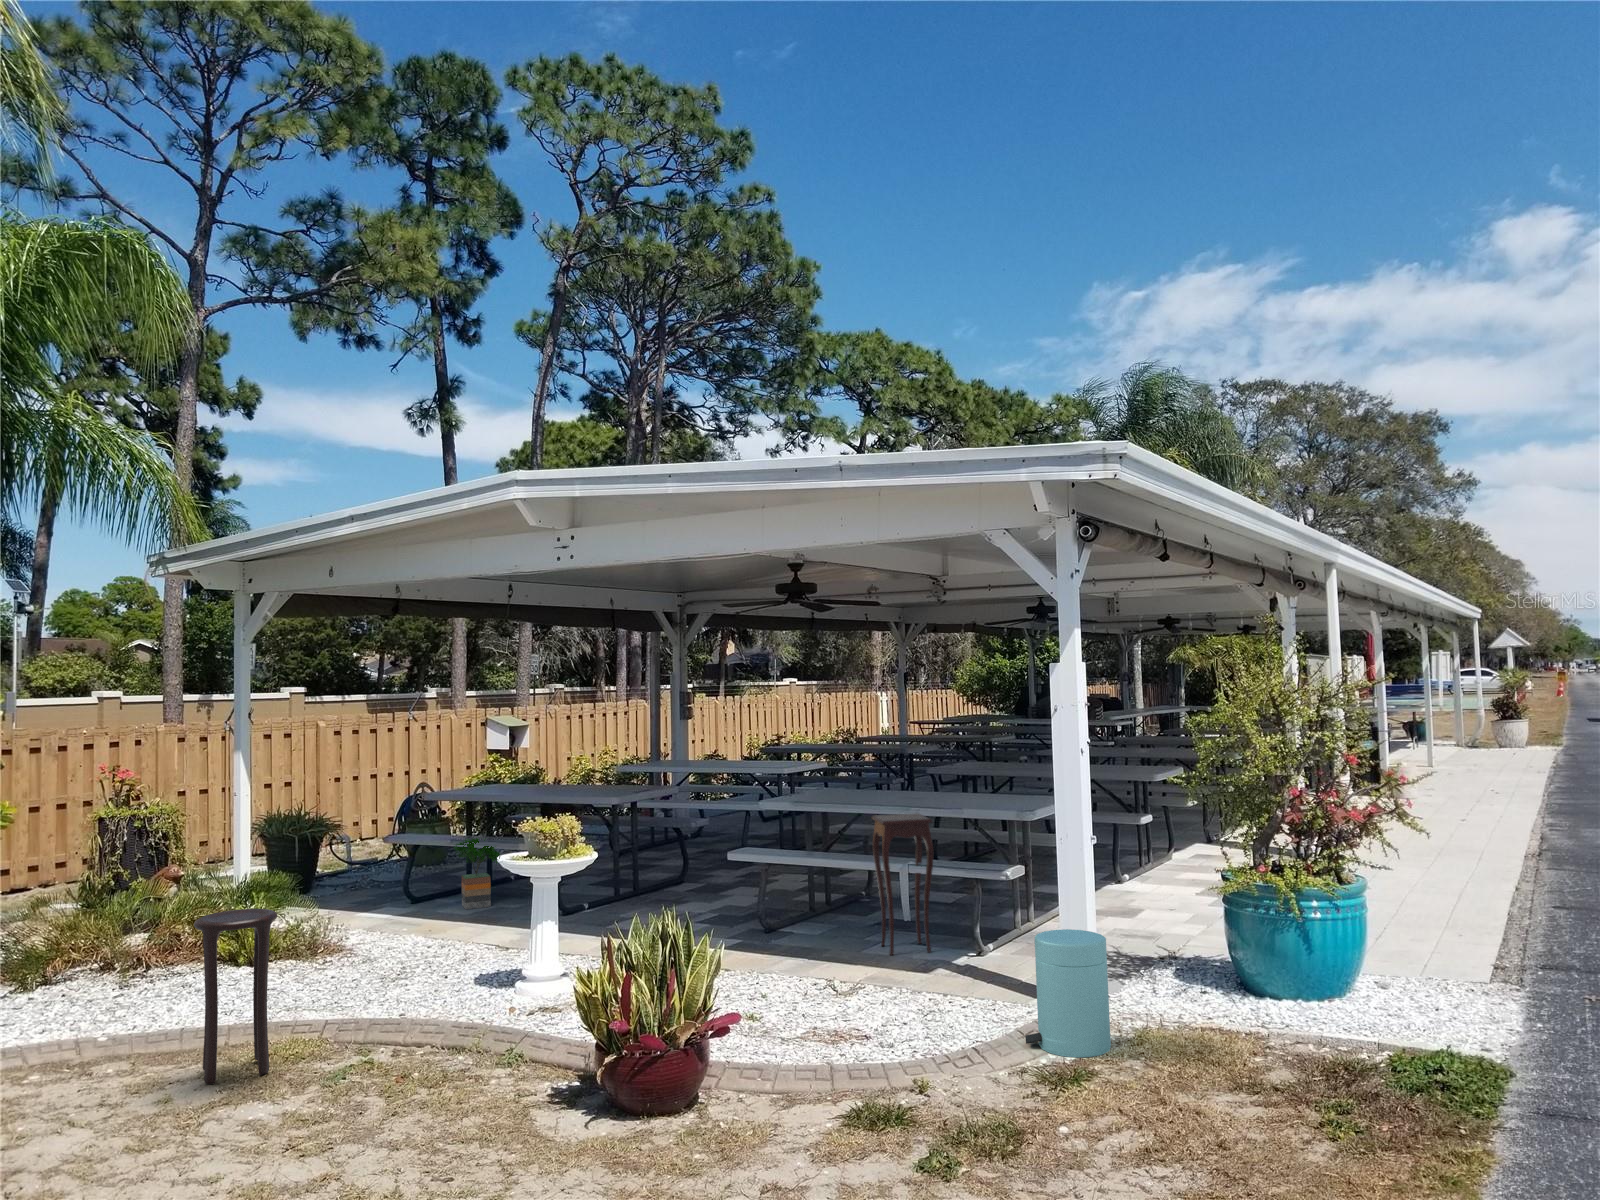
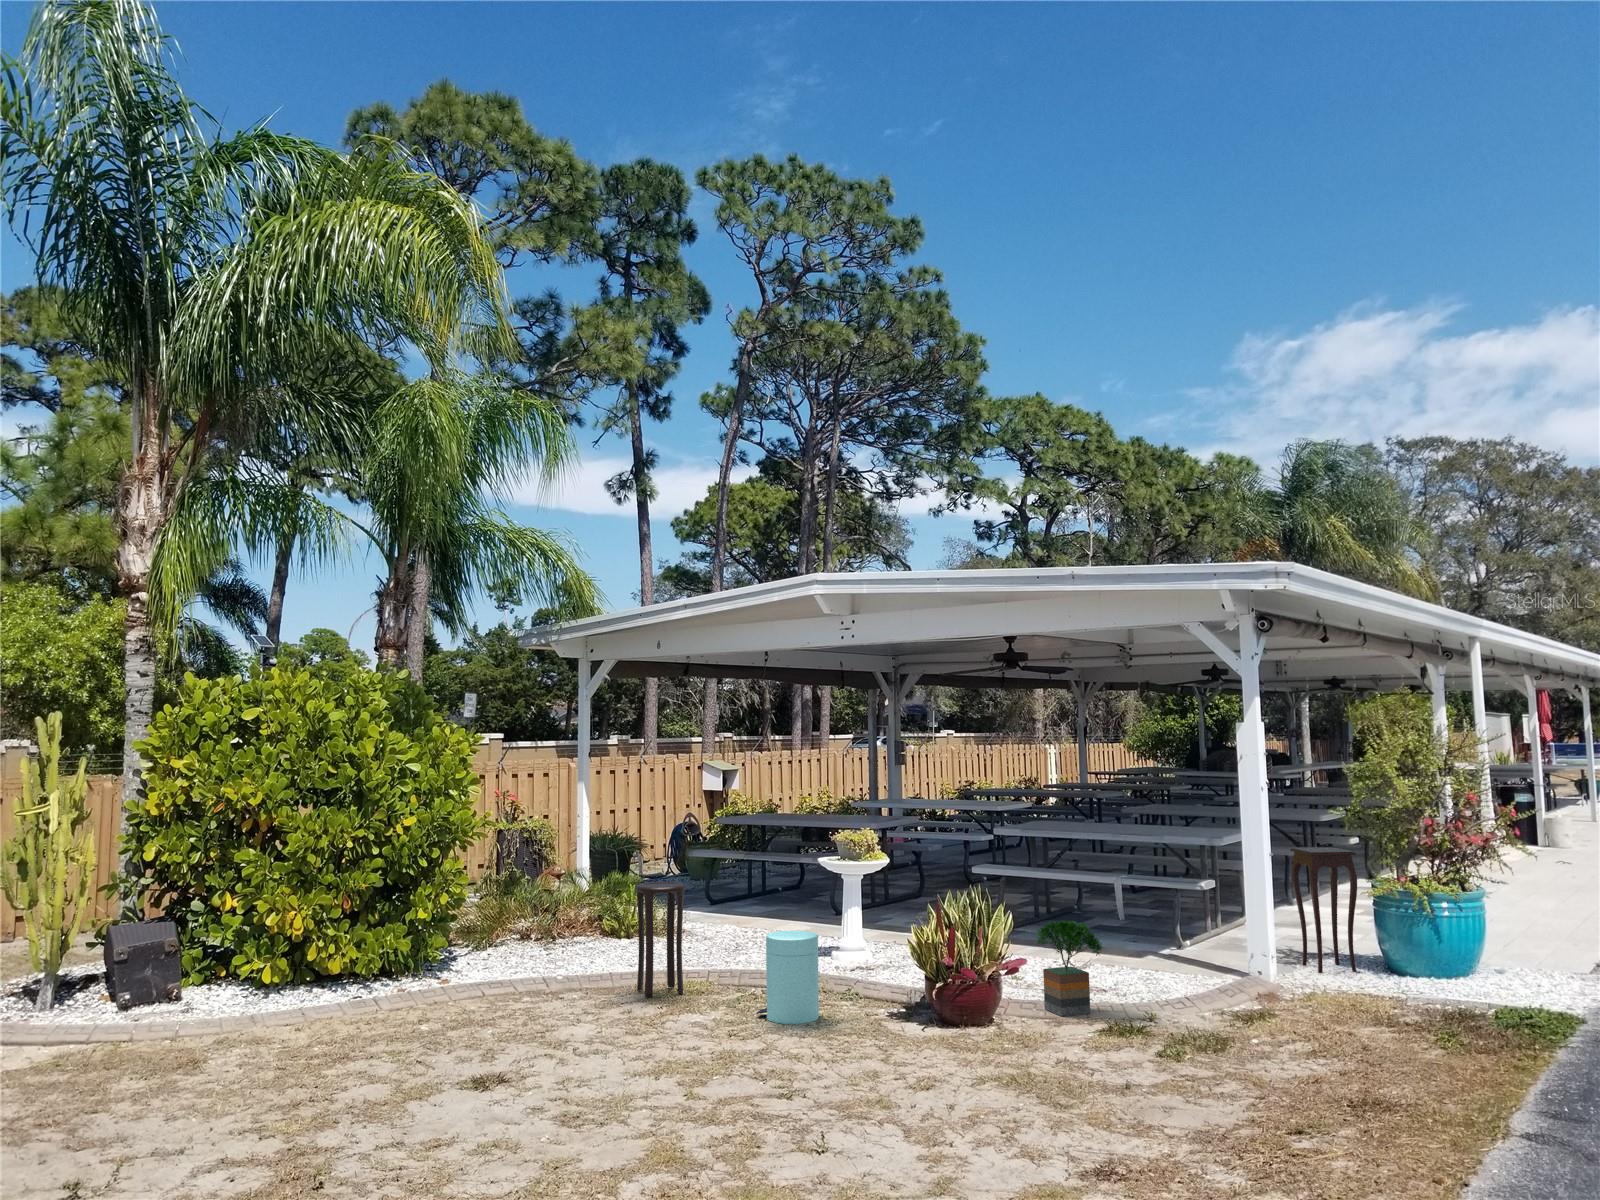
side table: present [872,813,934,955] -> present [1290,847,1357,973]
potted tree: present [454,838,500,909] -> present [1037,920,1102,1017]
trash can: present [1025,929,1111,1058] -> present [756,931,819,1024]

